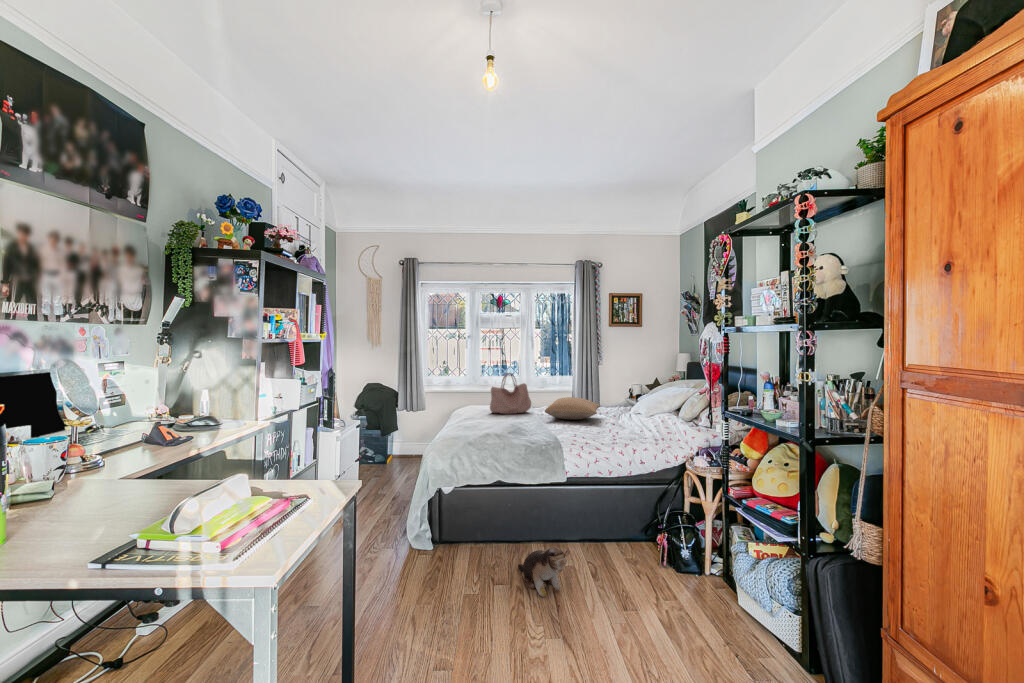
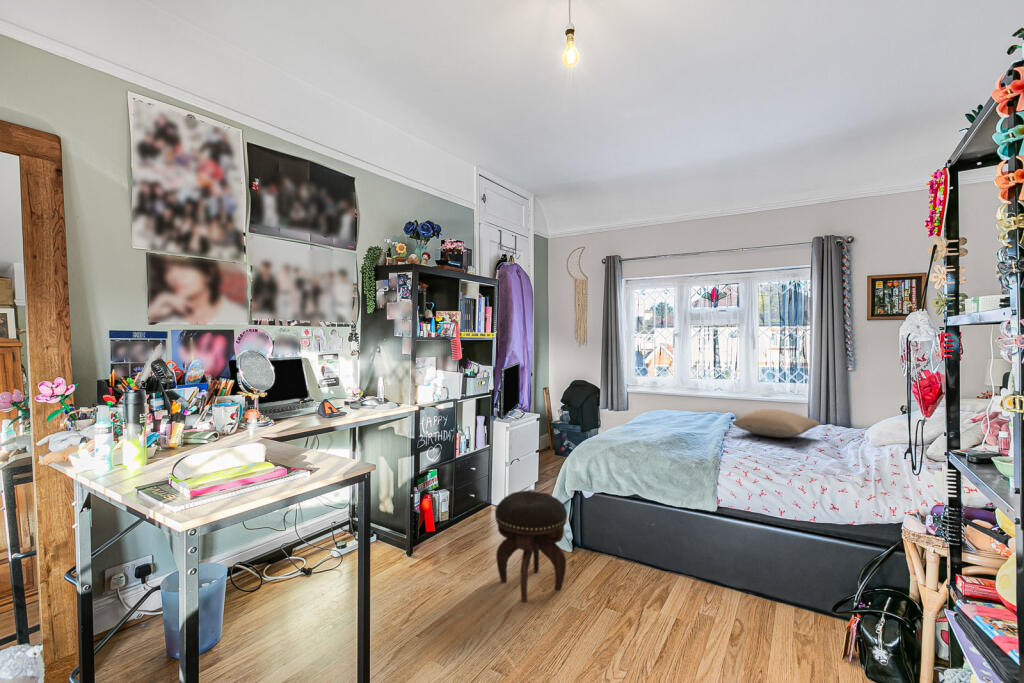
handbag: present [490,373,531,414] -> none [677,375,730,422]
footstool: none [378,494,453,605] -> present [495,491,567,602]
plush toy: present [518,547,570,597] -> none [638,583,678,638]

